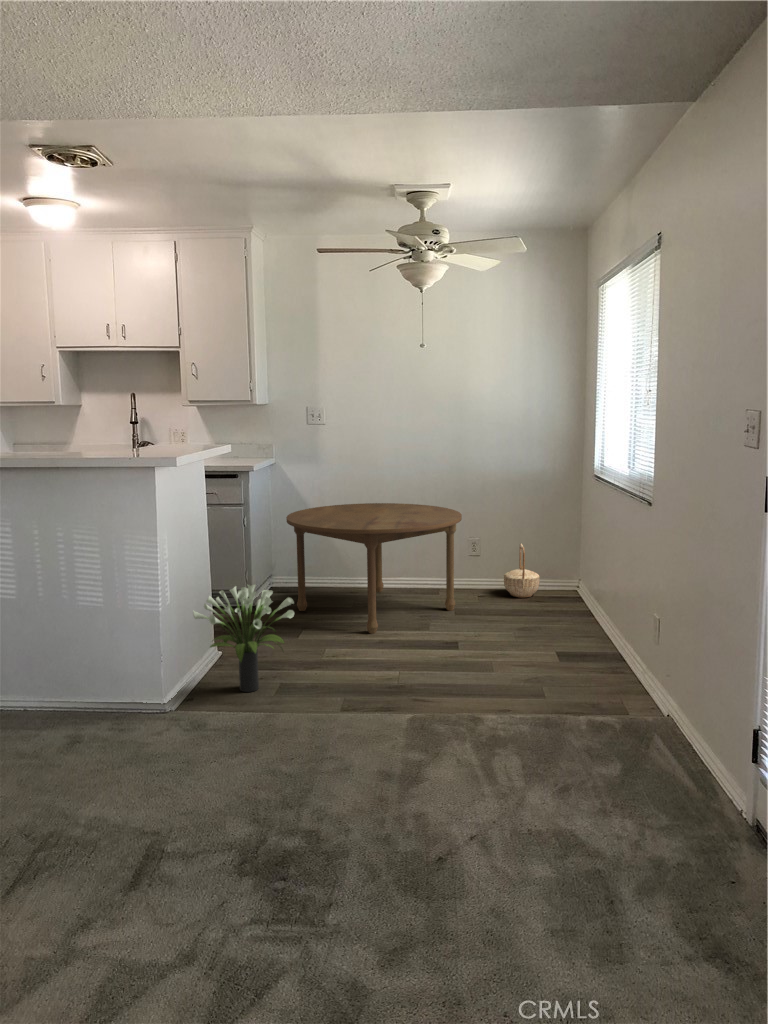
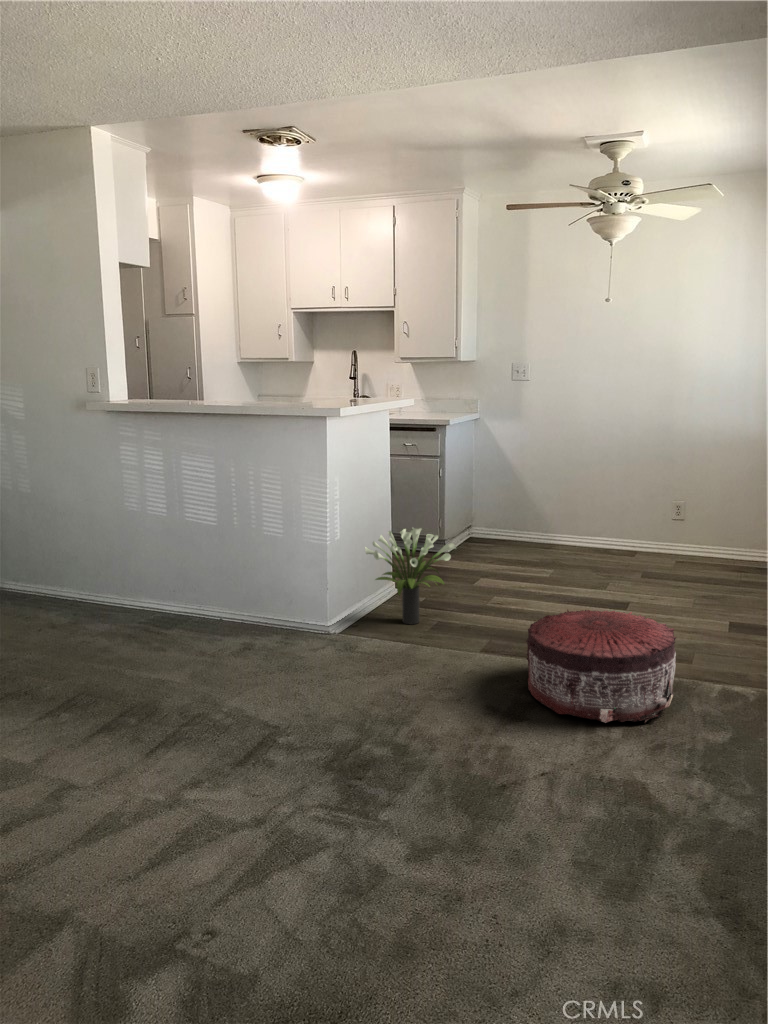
dining table: present [286,503,462,634] -> none [477,461,657,589]
basket: present [504,543,540,597] -> none [709,512,751,570]
pouf: none [405,654,557,778] -> present [526,610,676,723]

